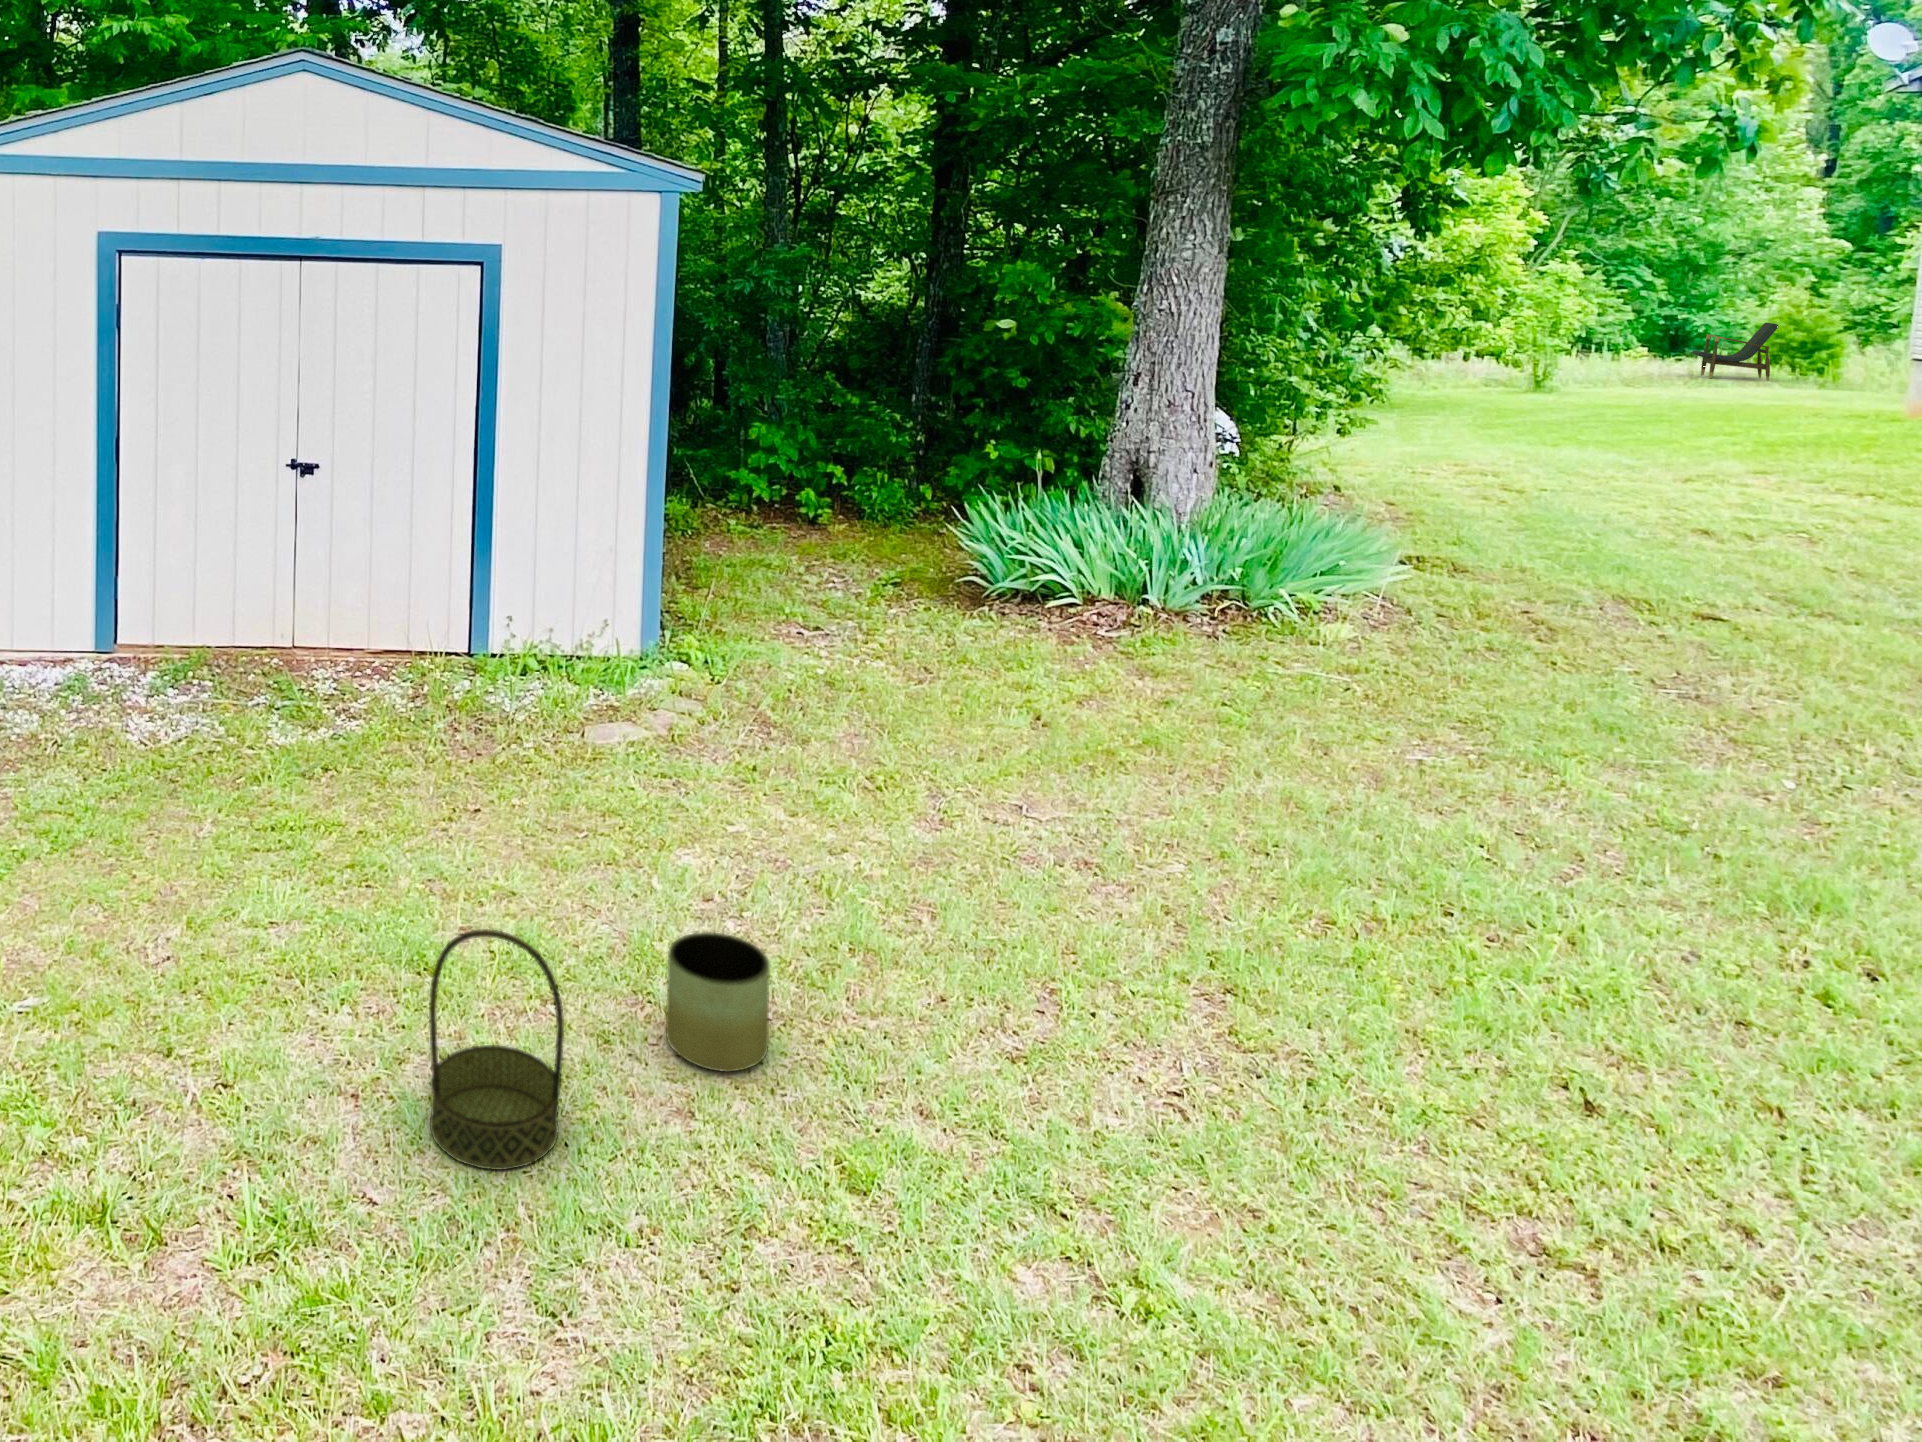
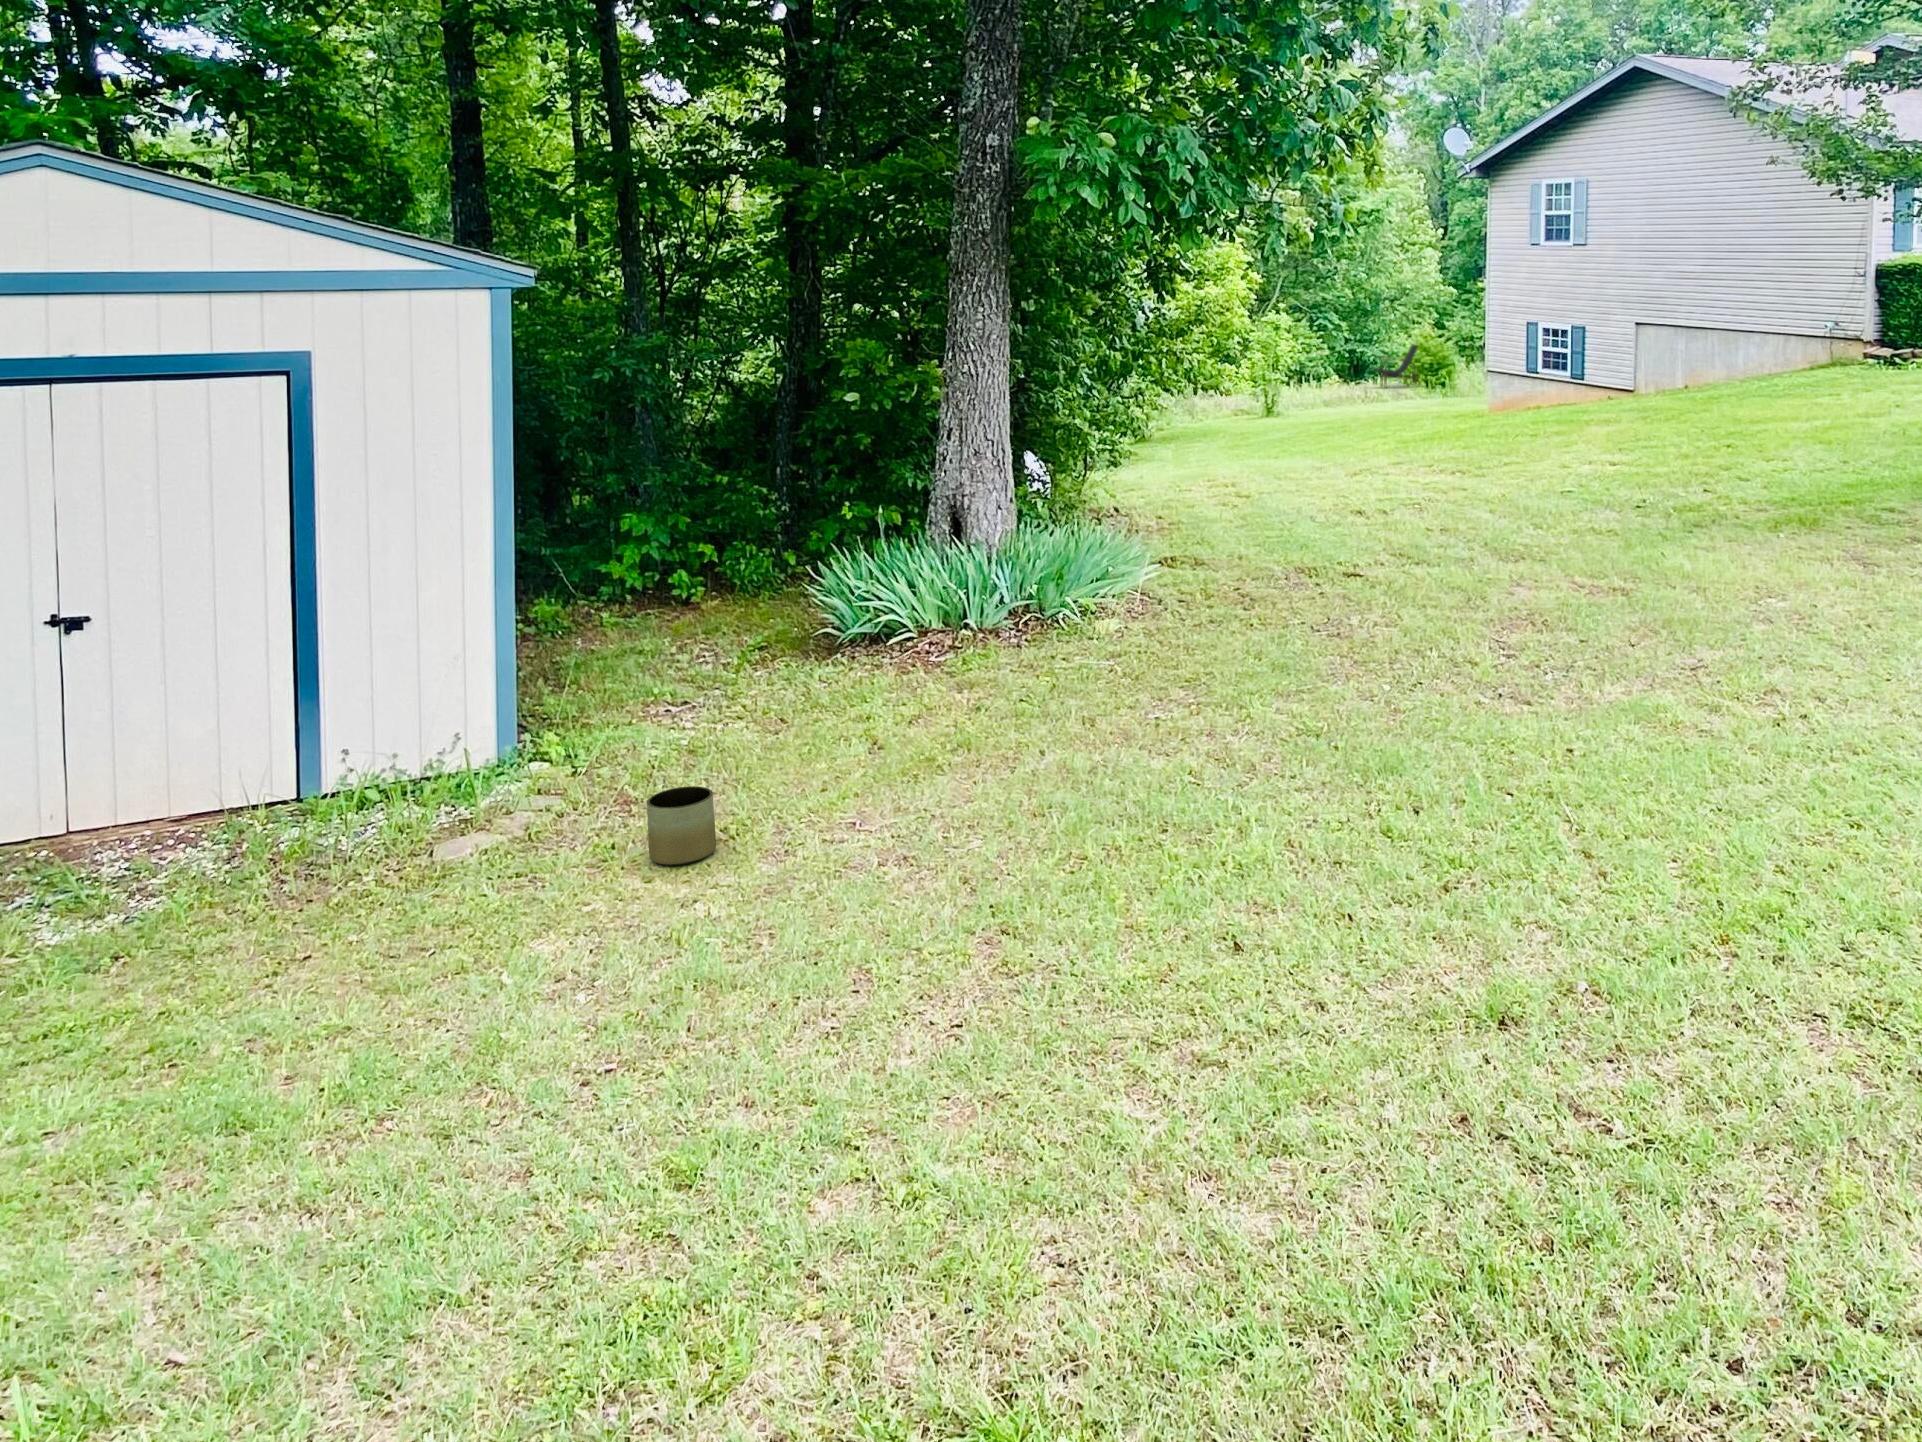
basket: present [429,929,564,1170] -> none [224,1015,372,1245]
planter: present [666,932,770,1072] -> present [647,786,716,866]

